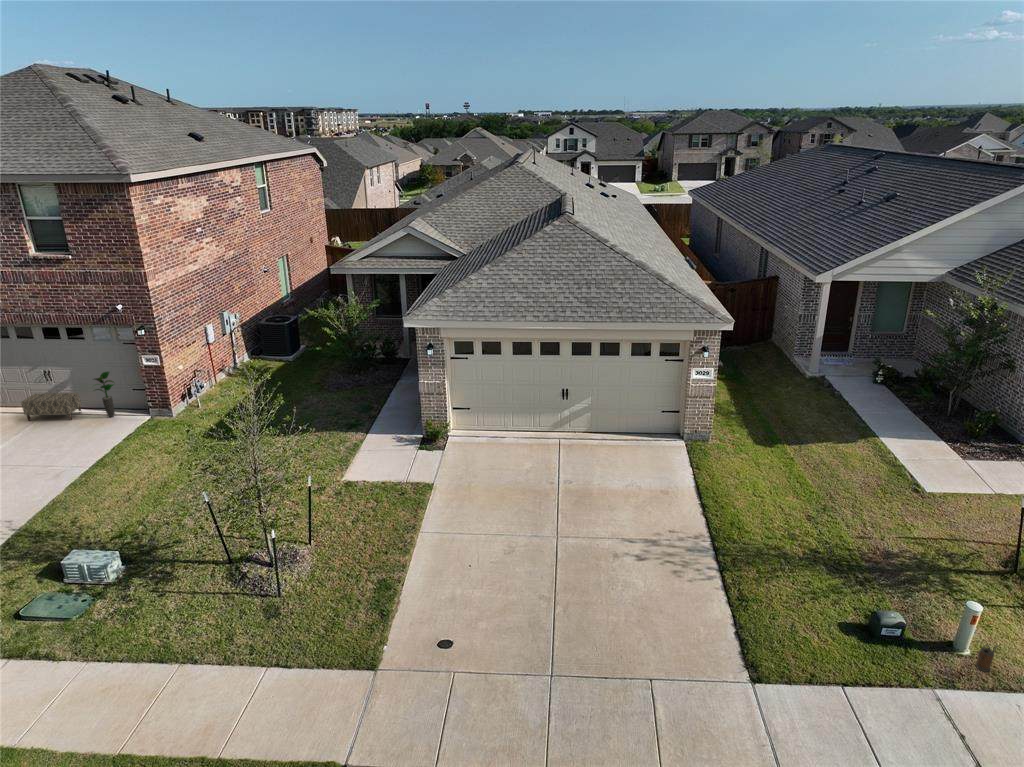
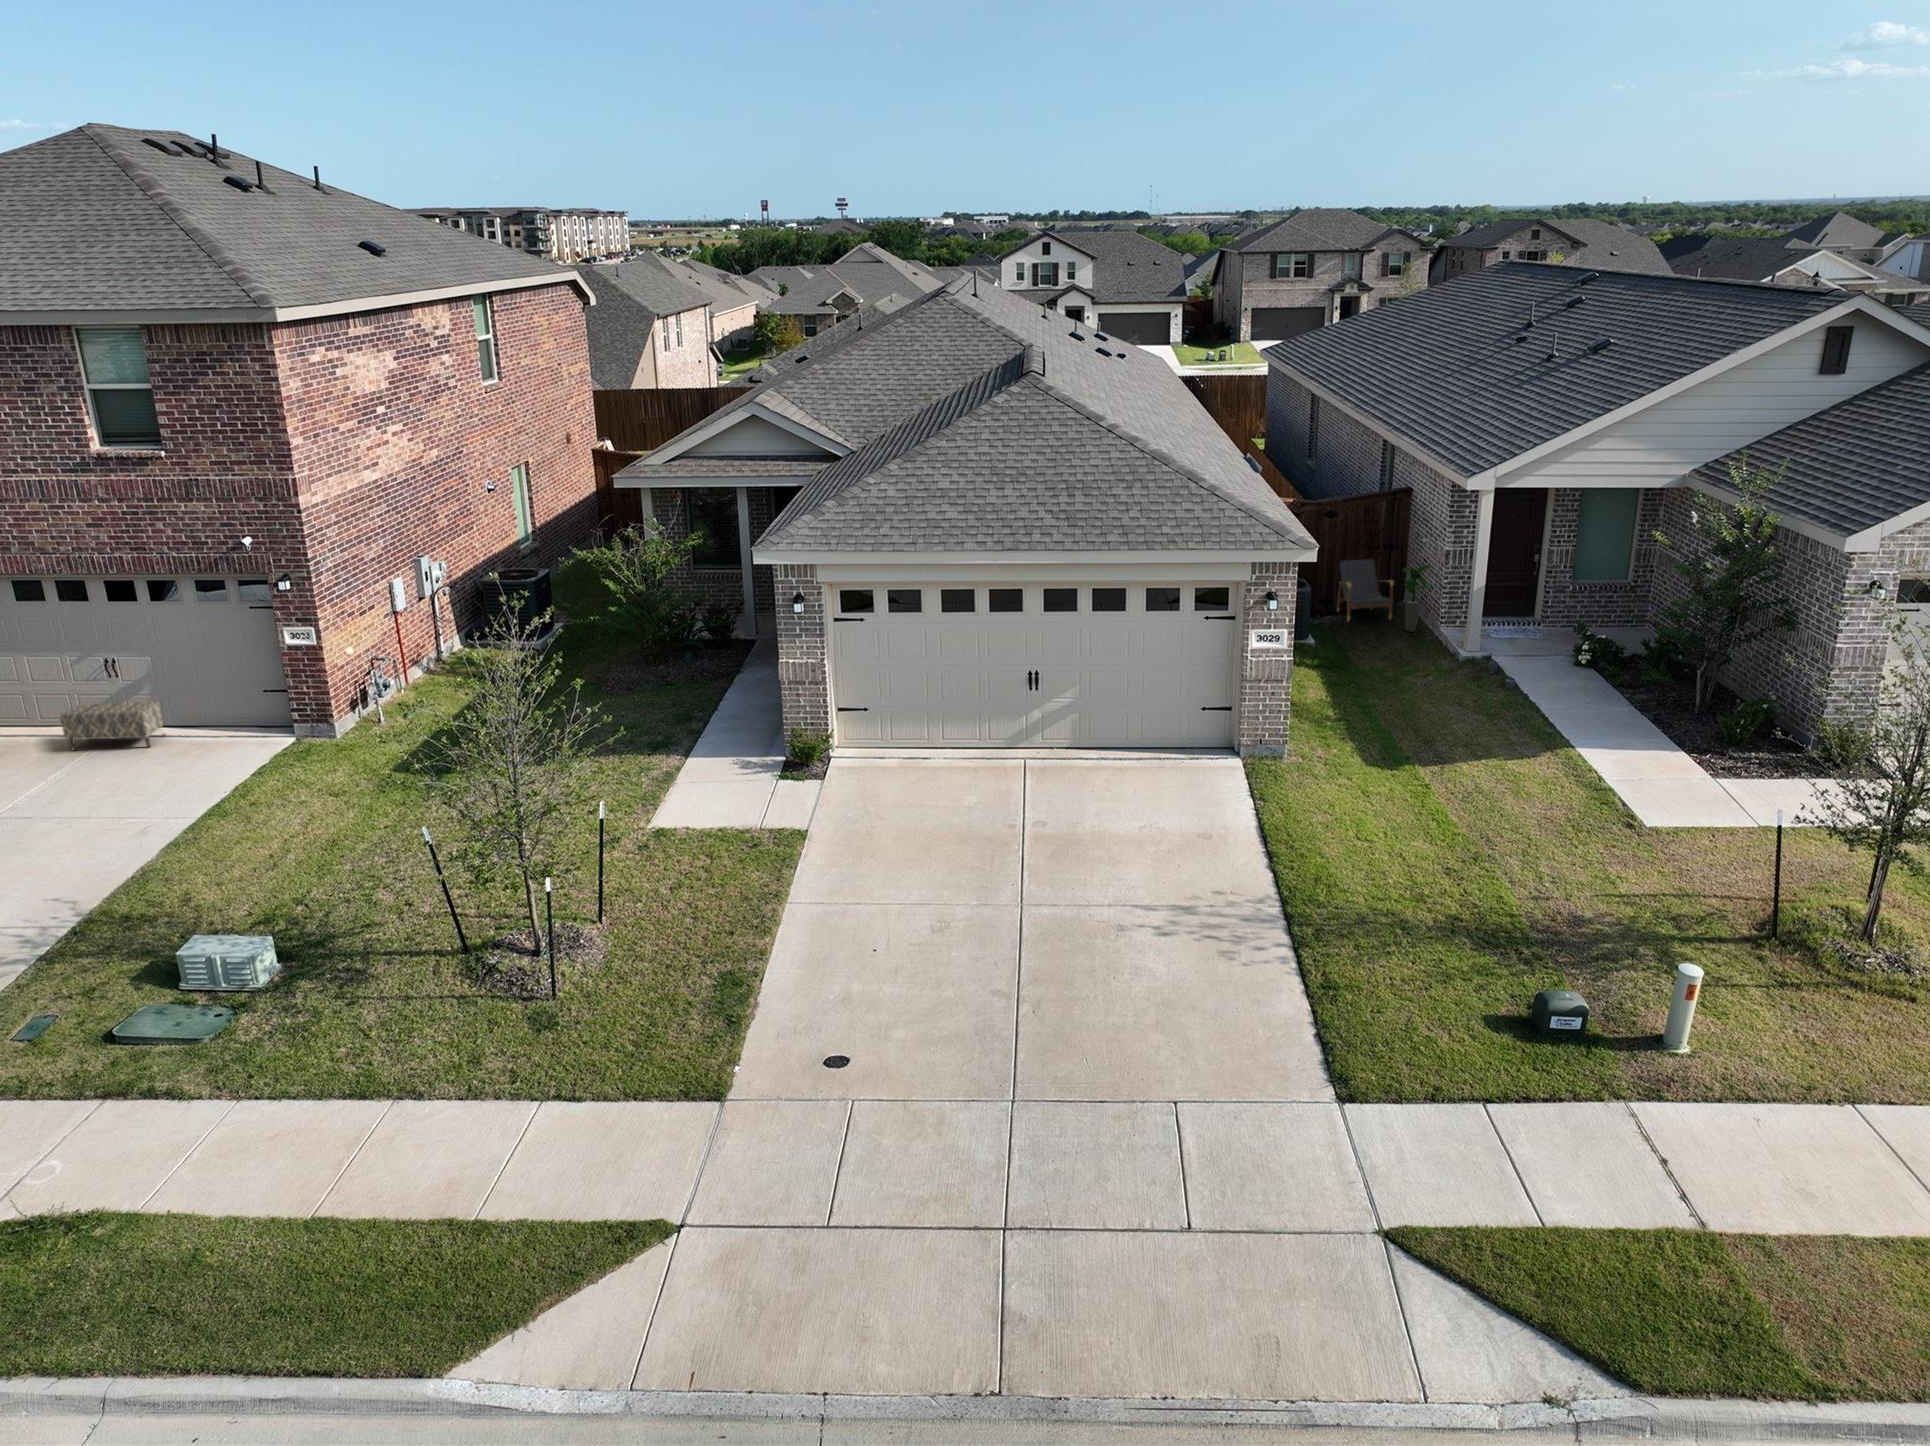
lounge chair: none [733,317,765,352] -> present [1337,559,1393,621]
potted plant: present [94,371,115,417] -> present [1403,565,1431,632]
watering can: present [976,645,997,672] -> none [1695,1029,1728,1075]

